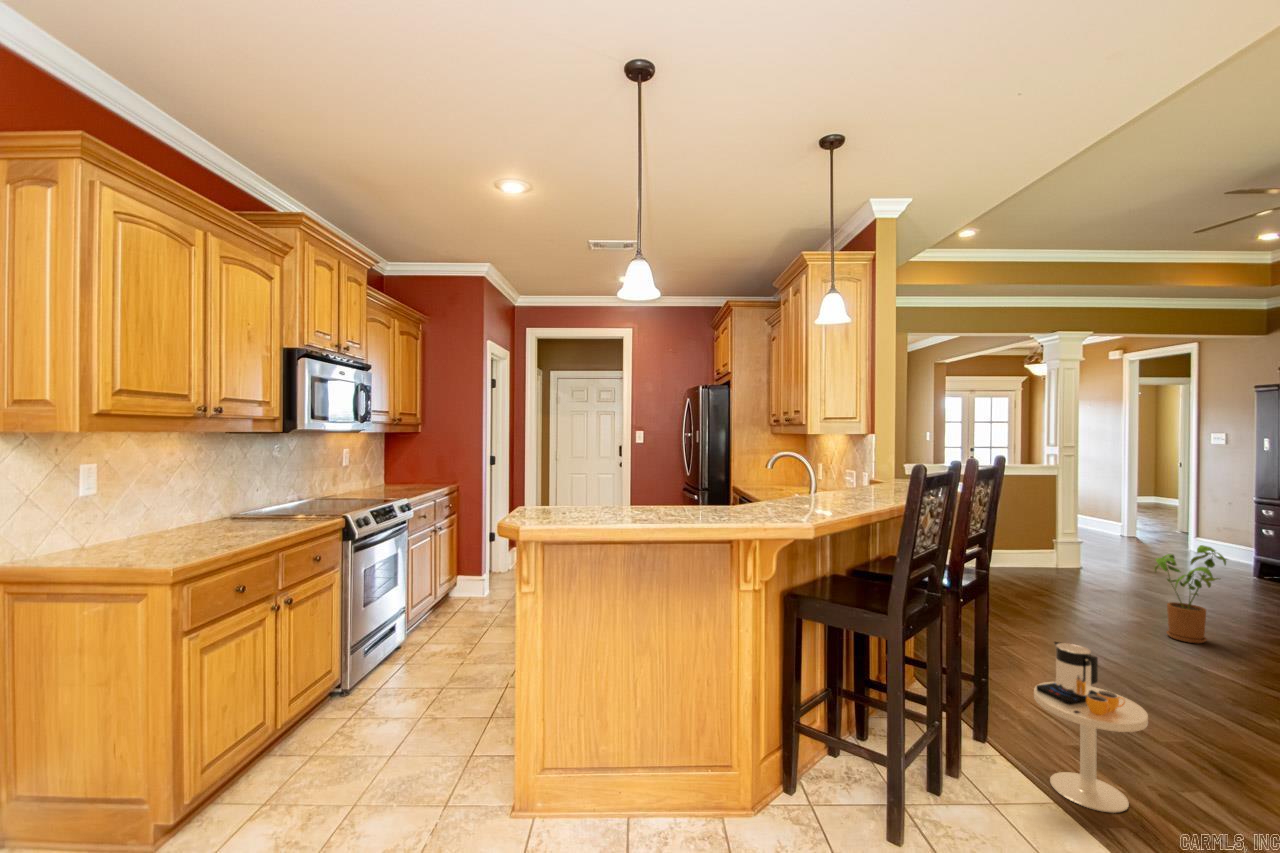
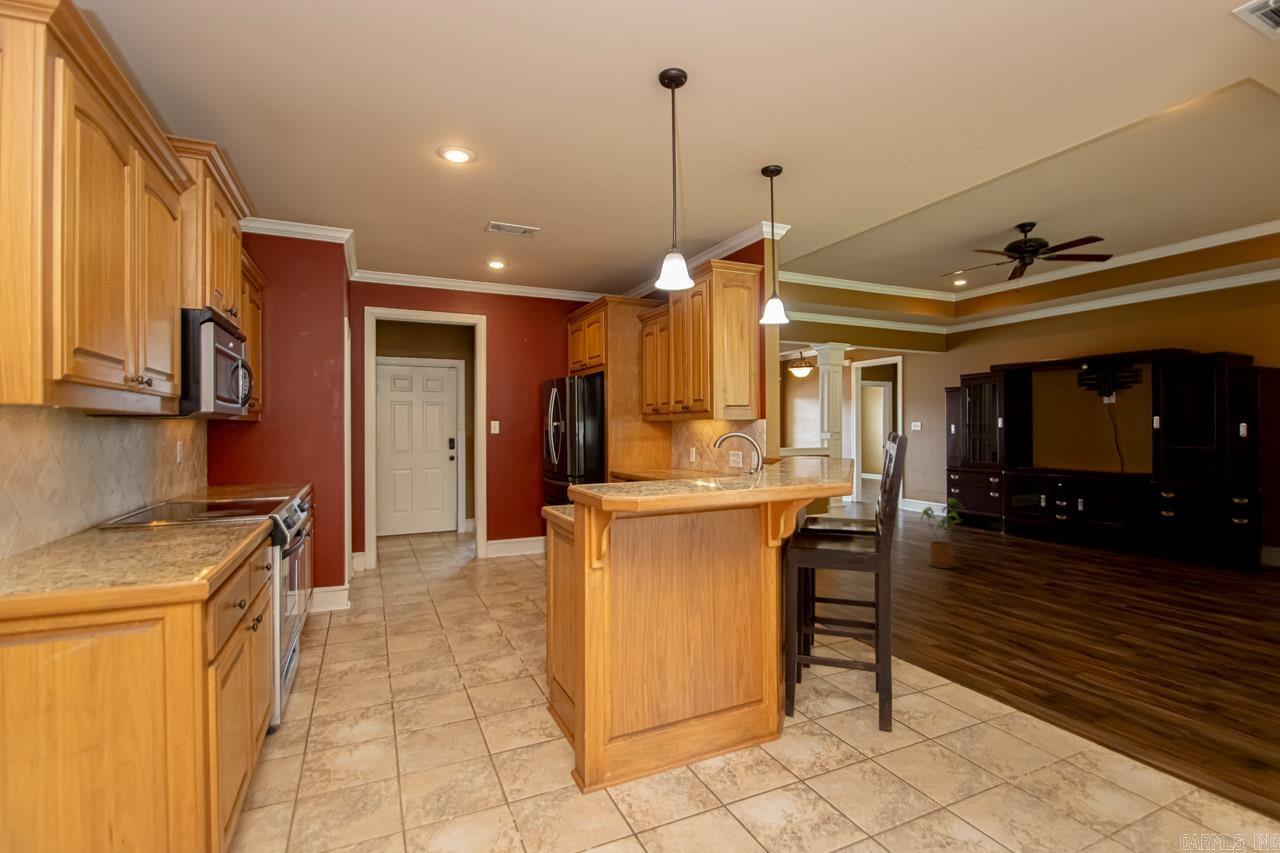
side table: present [1034,642,1148,813] -> none [924,565,997,677]

